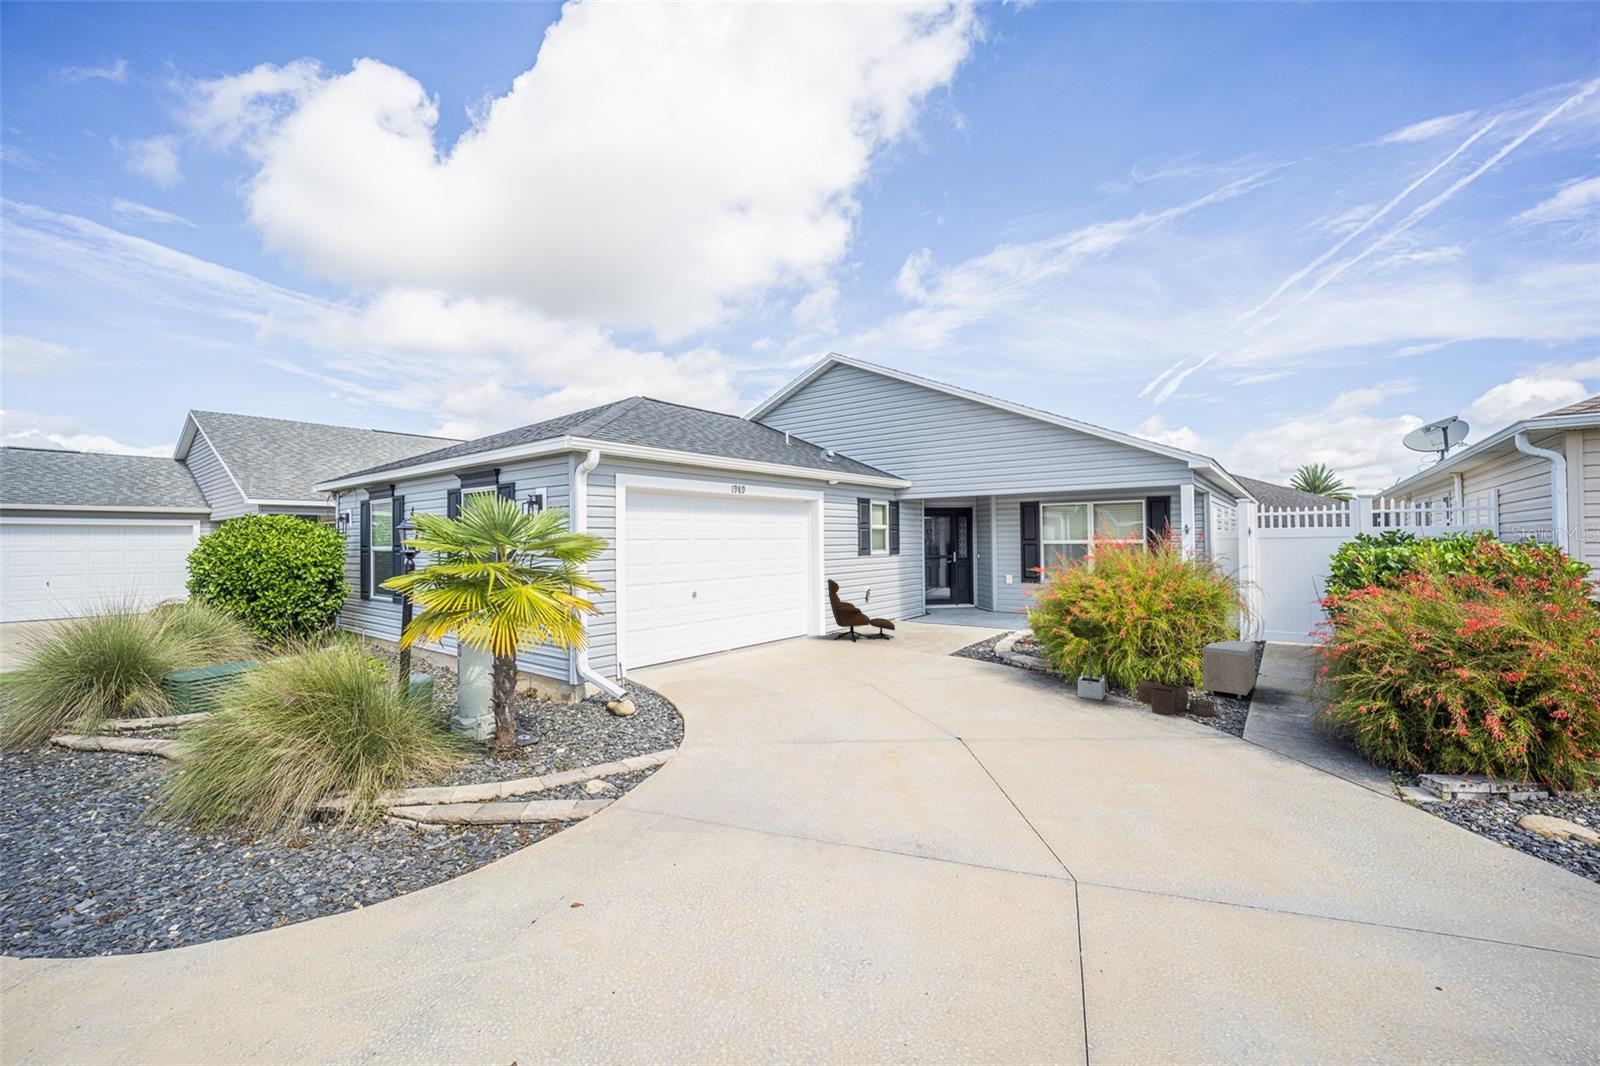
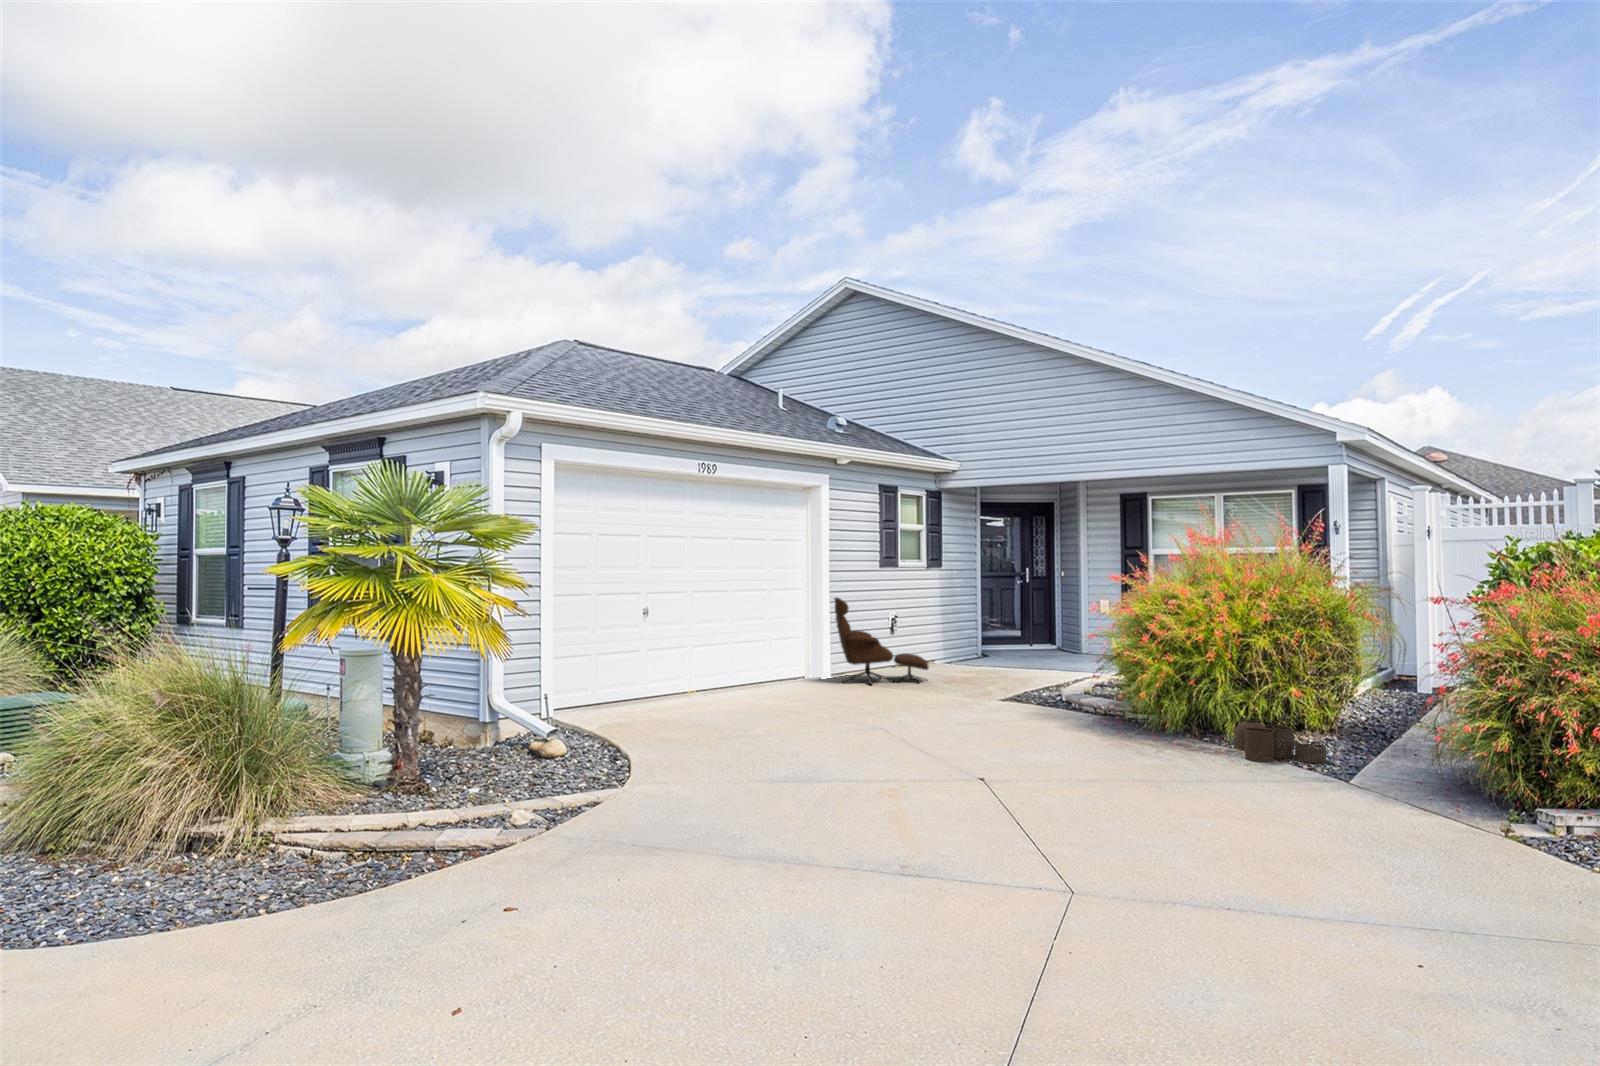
potted tree: present [1068,616,1105,700] -> none [1143,636,1193,747]
storage bench: present [1203,640,1257,699] -> none [1326,671,1403,747]

